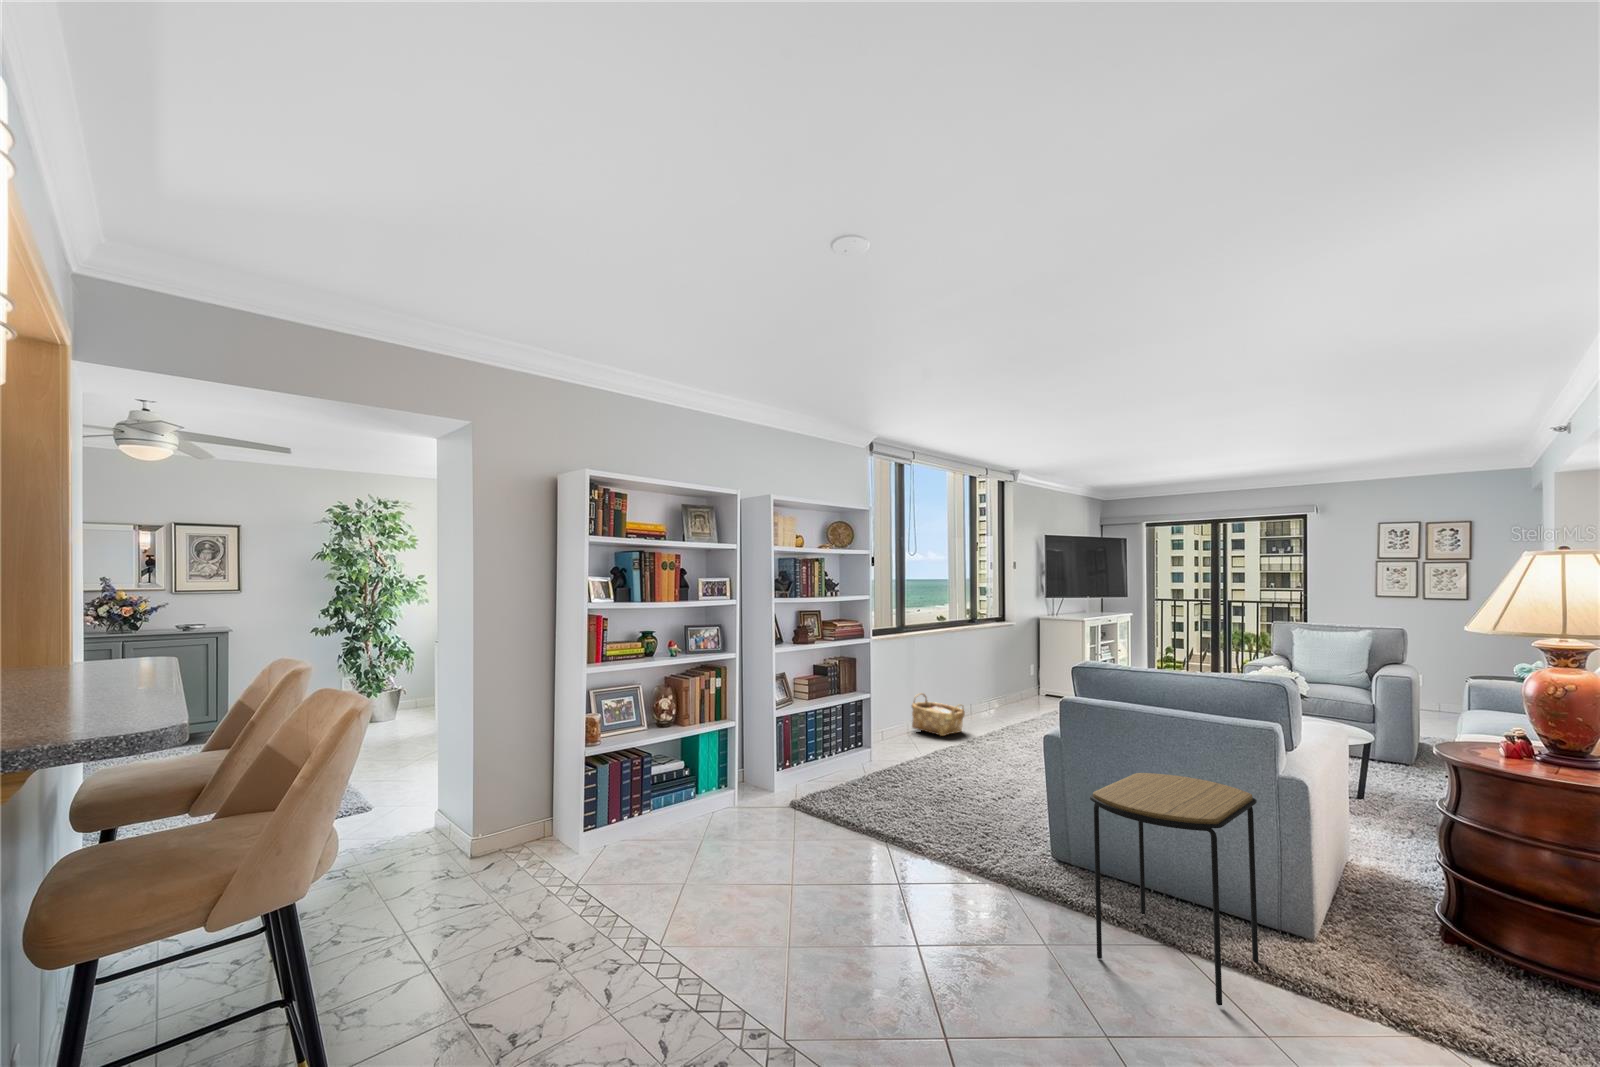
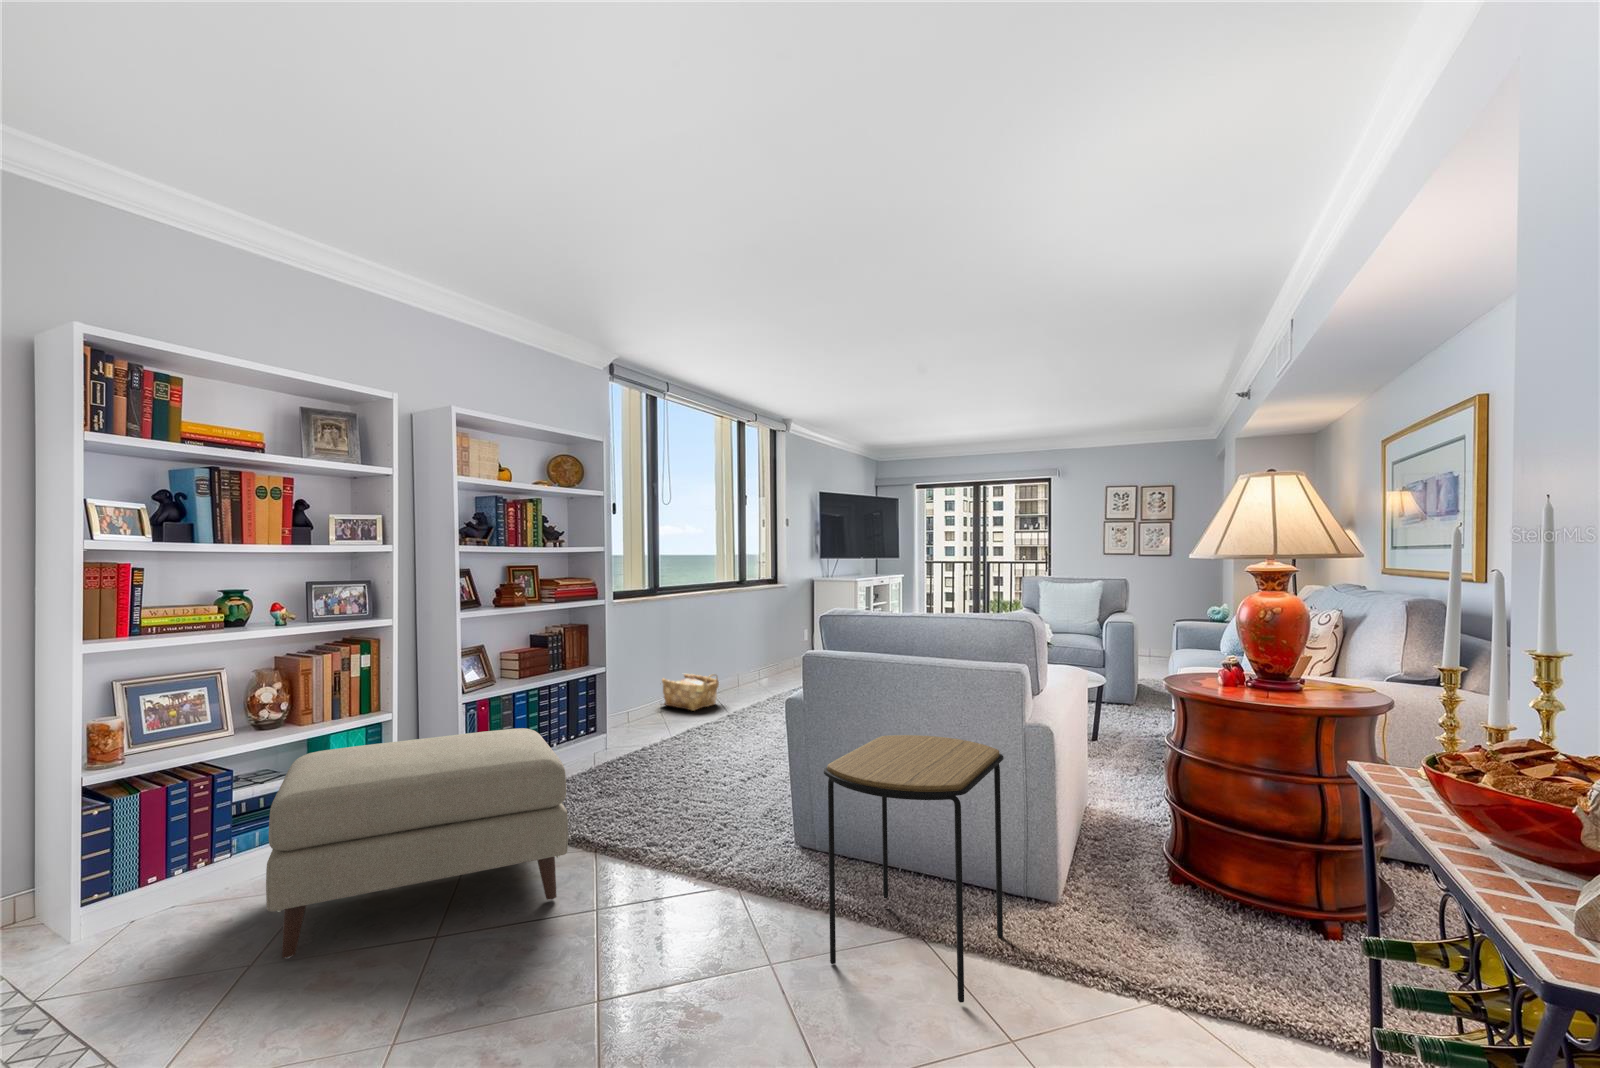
ottoman: none [671,742,871,893] -> present [266,728,568,958]

